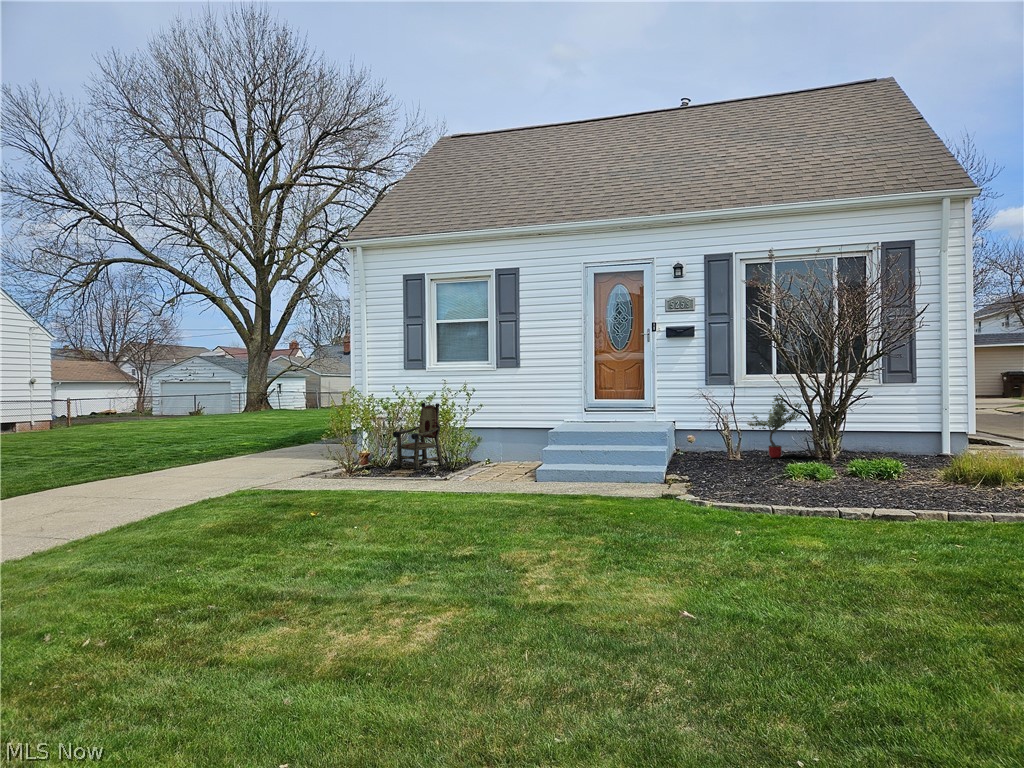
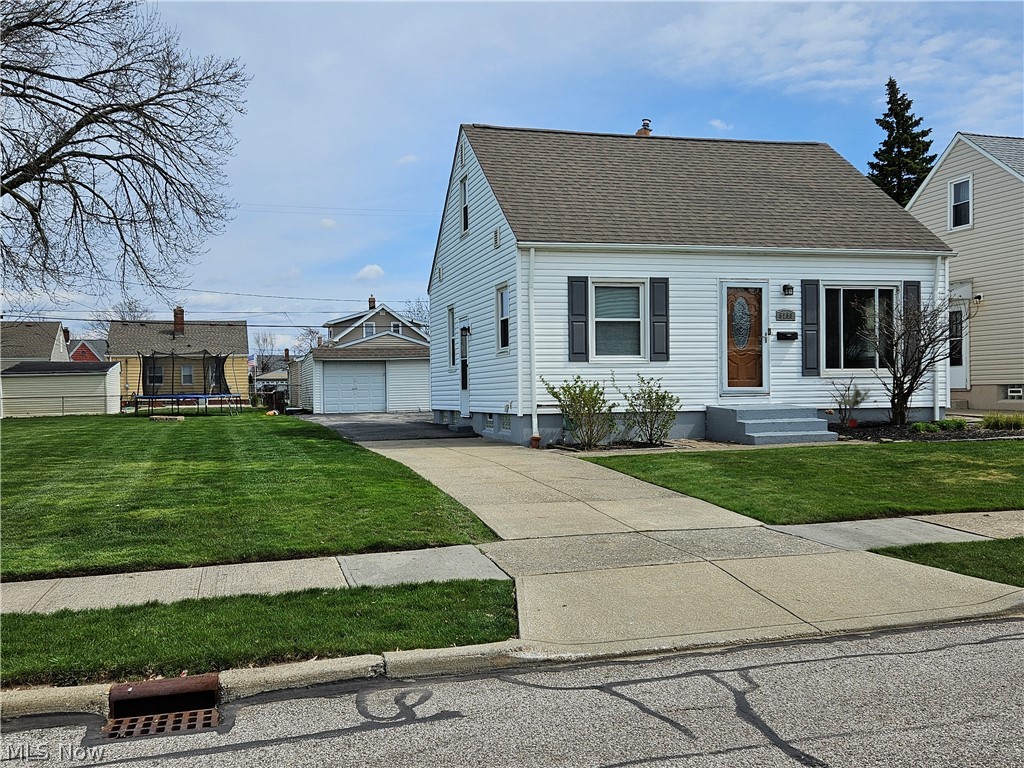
armchair: present [393,403,444,471] -> none [605,391,642,448]

